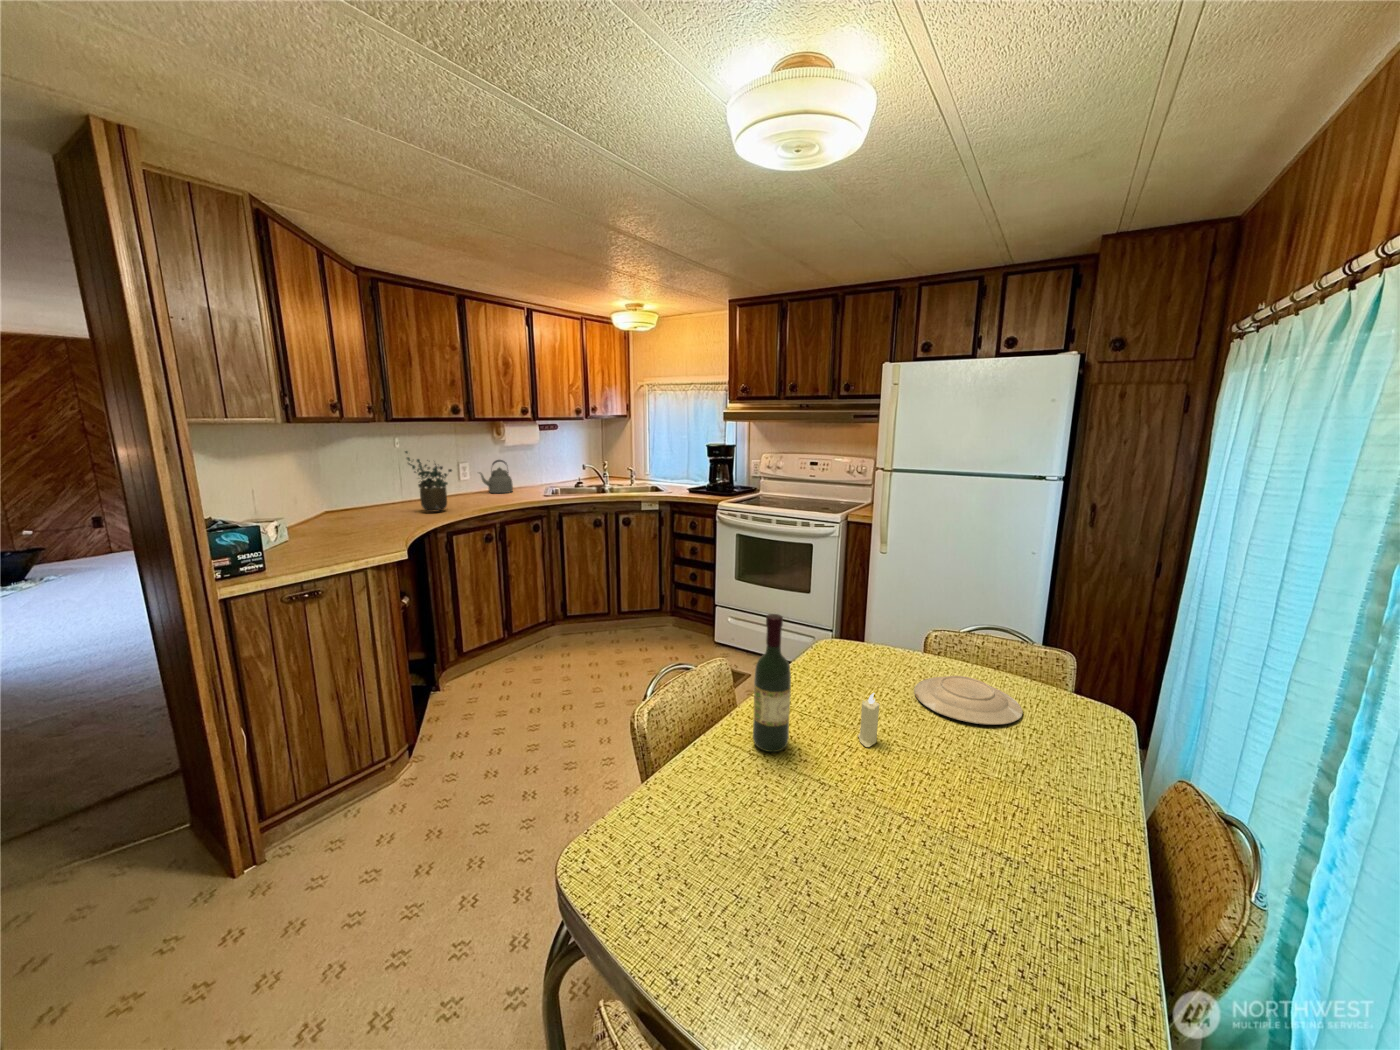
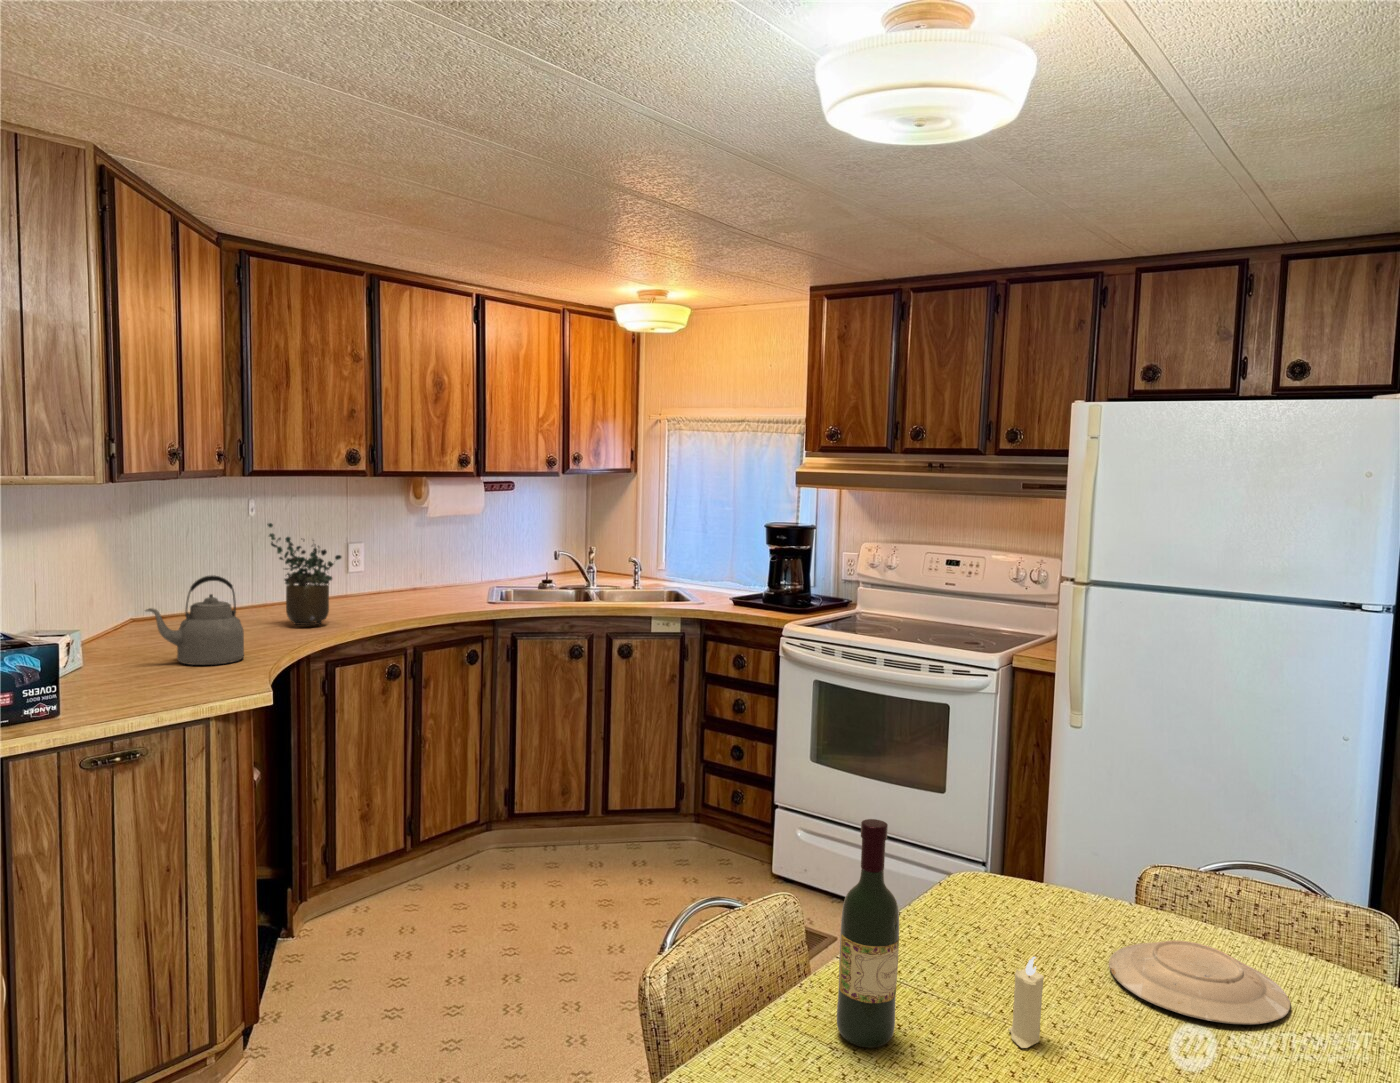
kettle: present [479,460,513,493] -> present [145,576,244,665]

